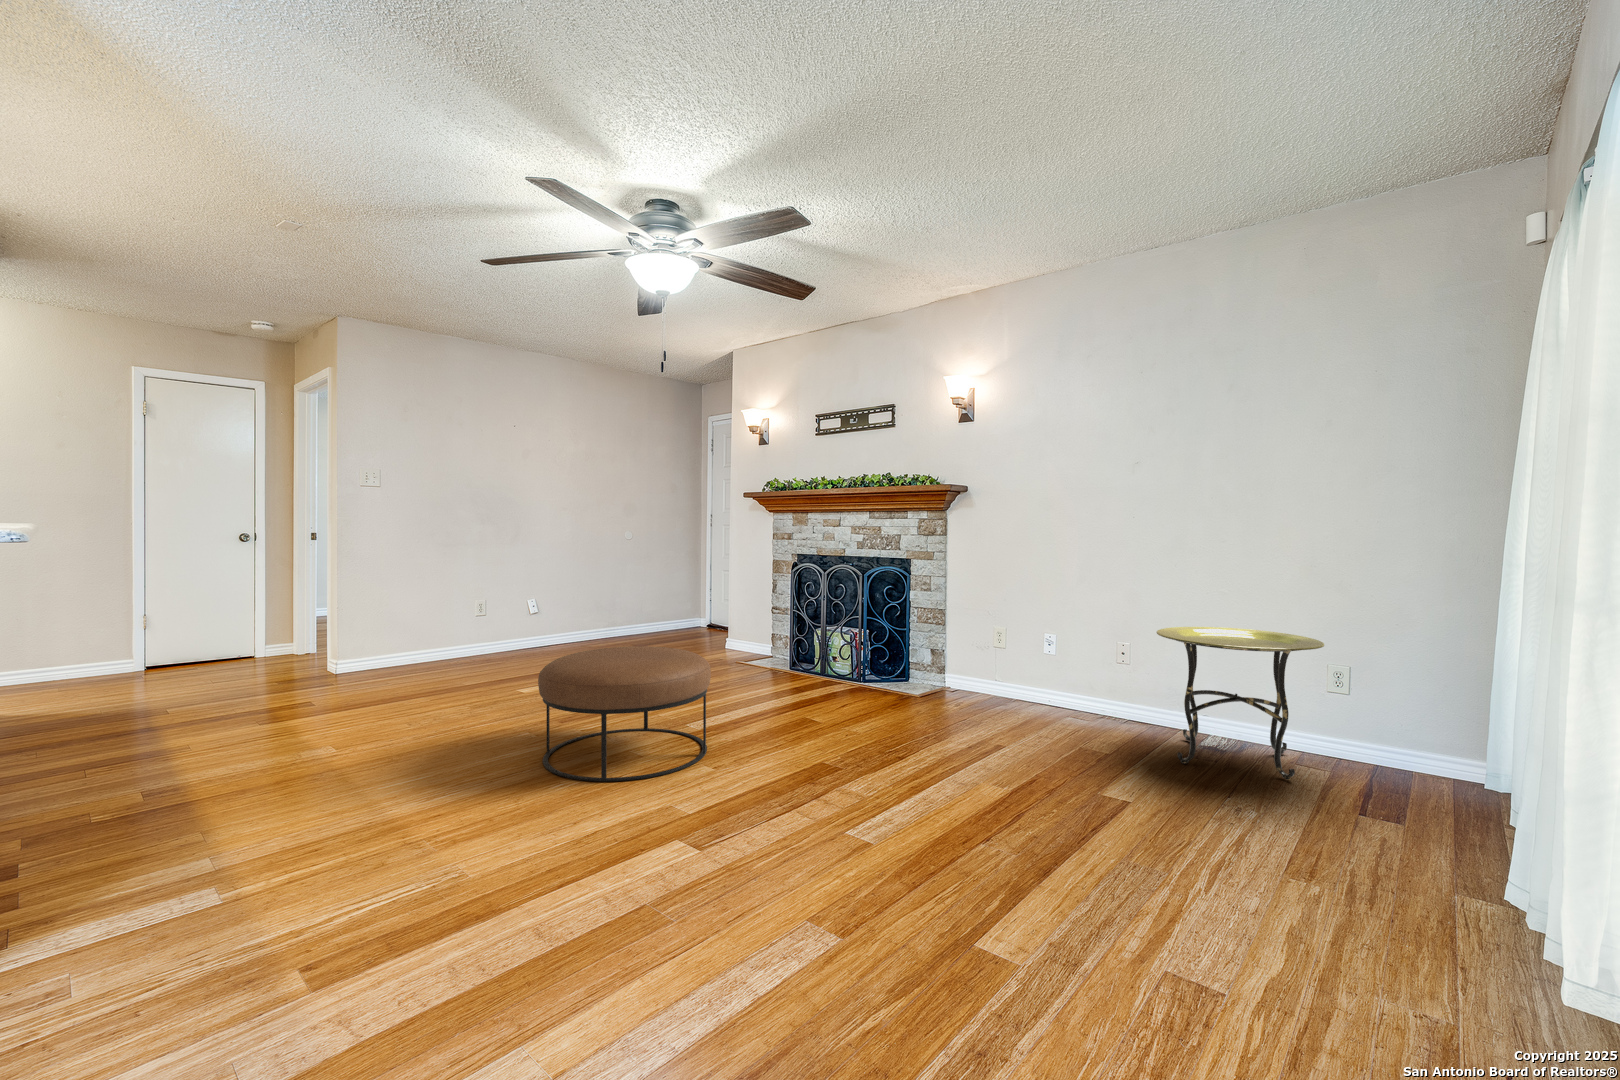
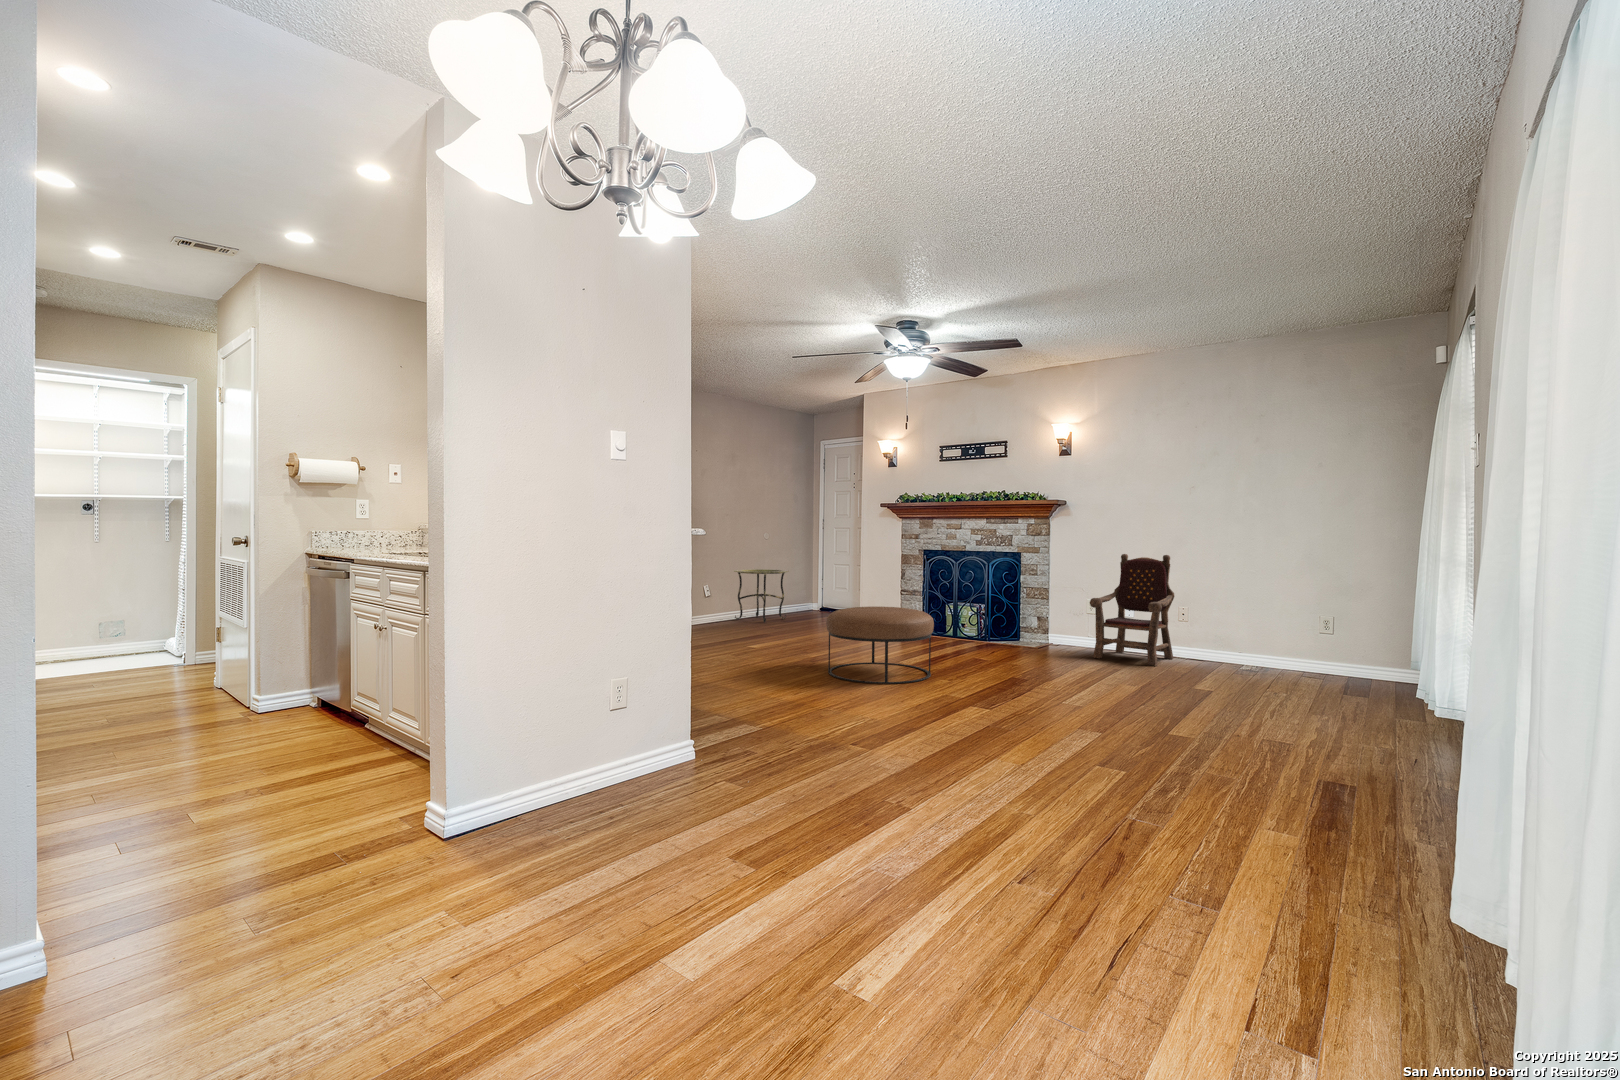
armchair: none [984,562,1109,736] -> present [1090,554,1174,666]
side table: present [1156,627,1324,780] -> present [734,569,789,623]

